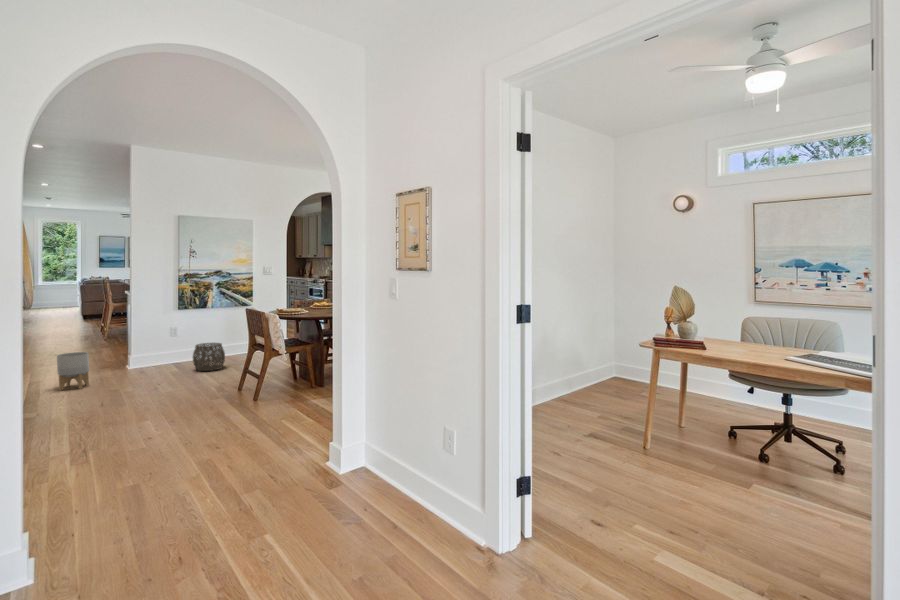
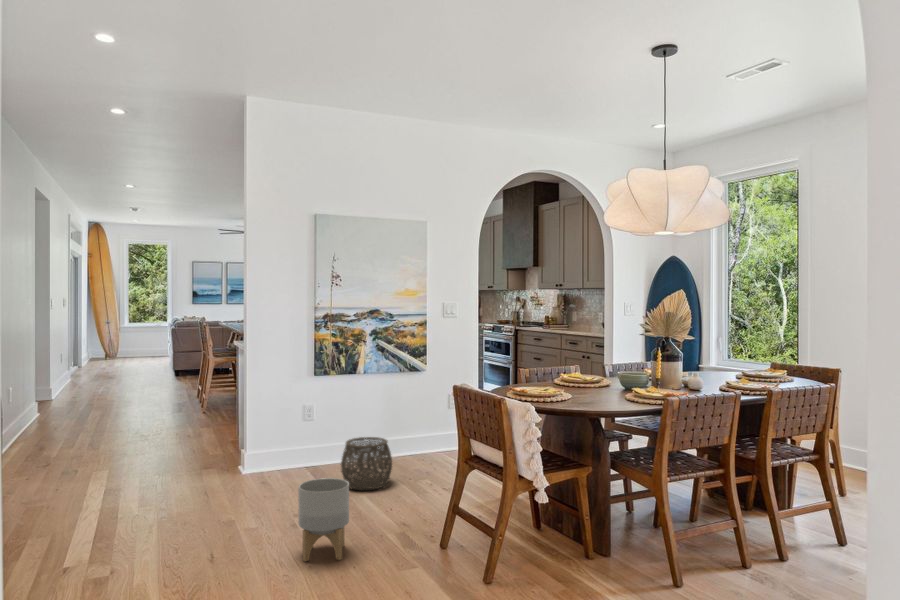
planter: present [57,352,89,390] -> present [298,478,349,561]

